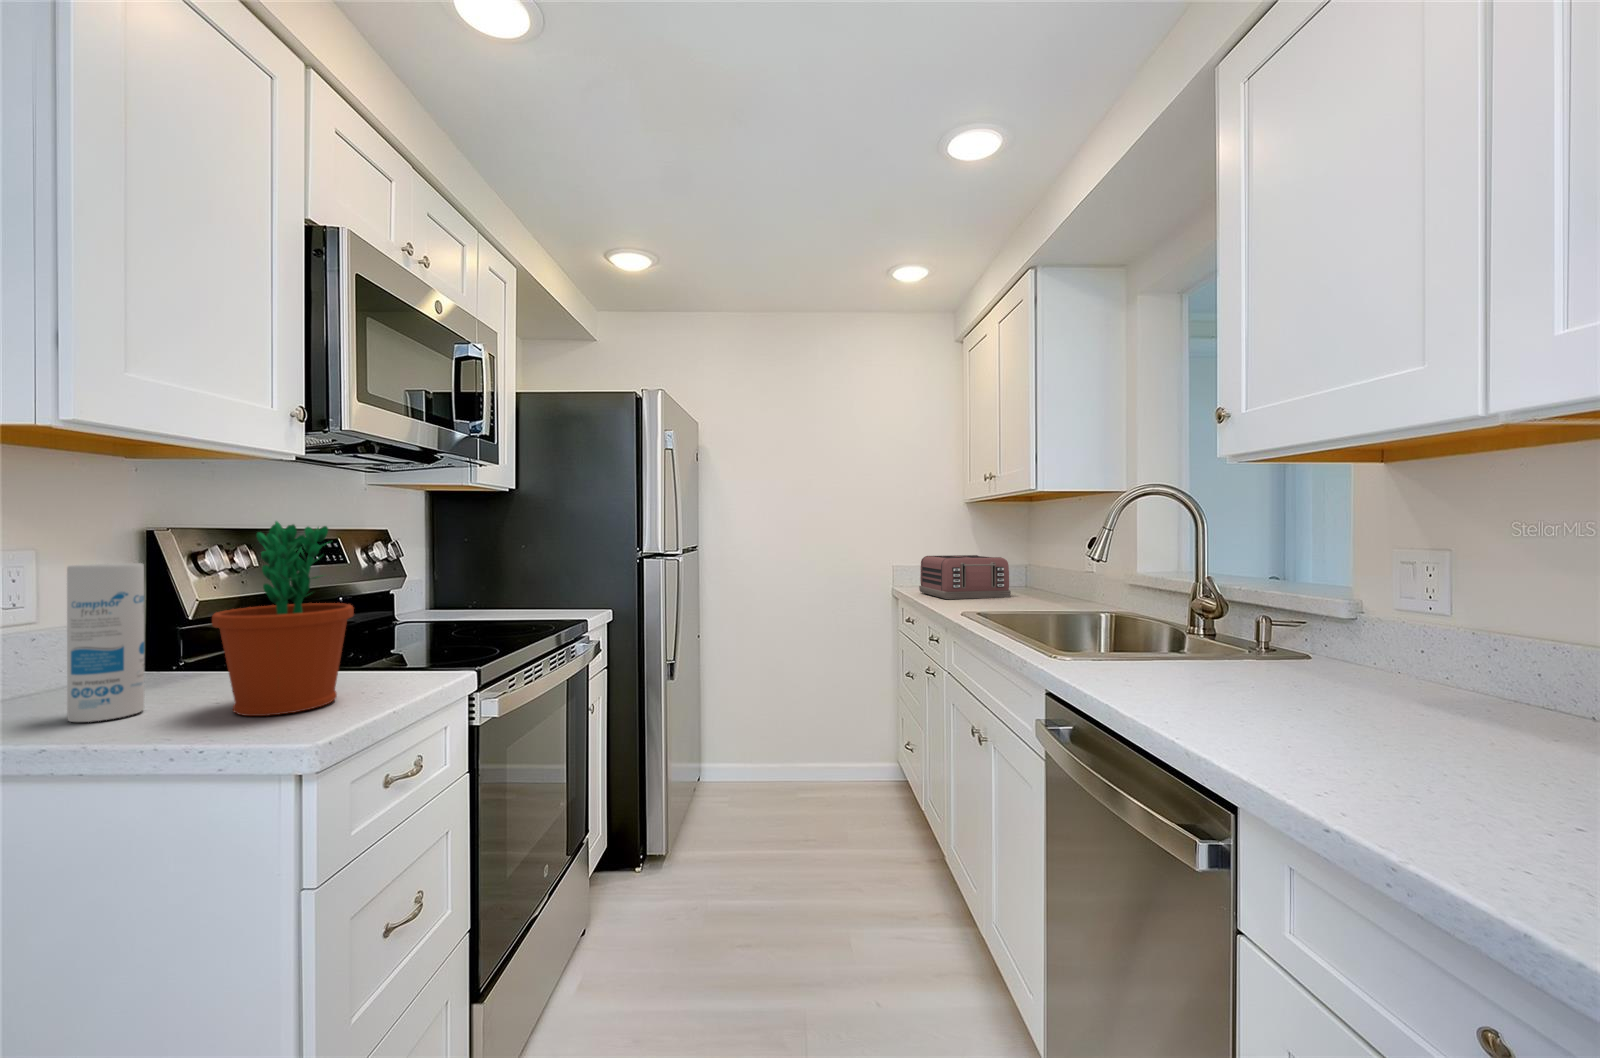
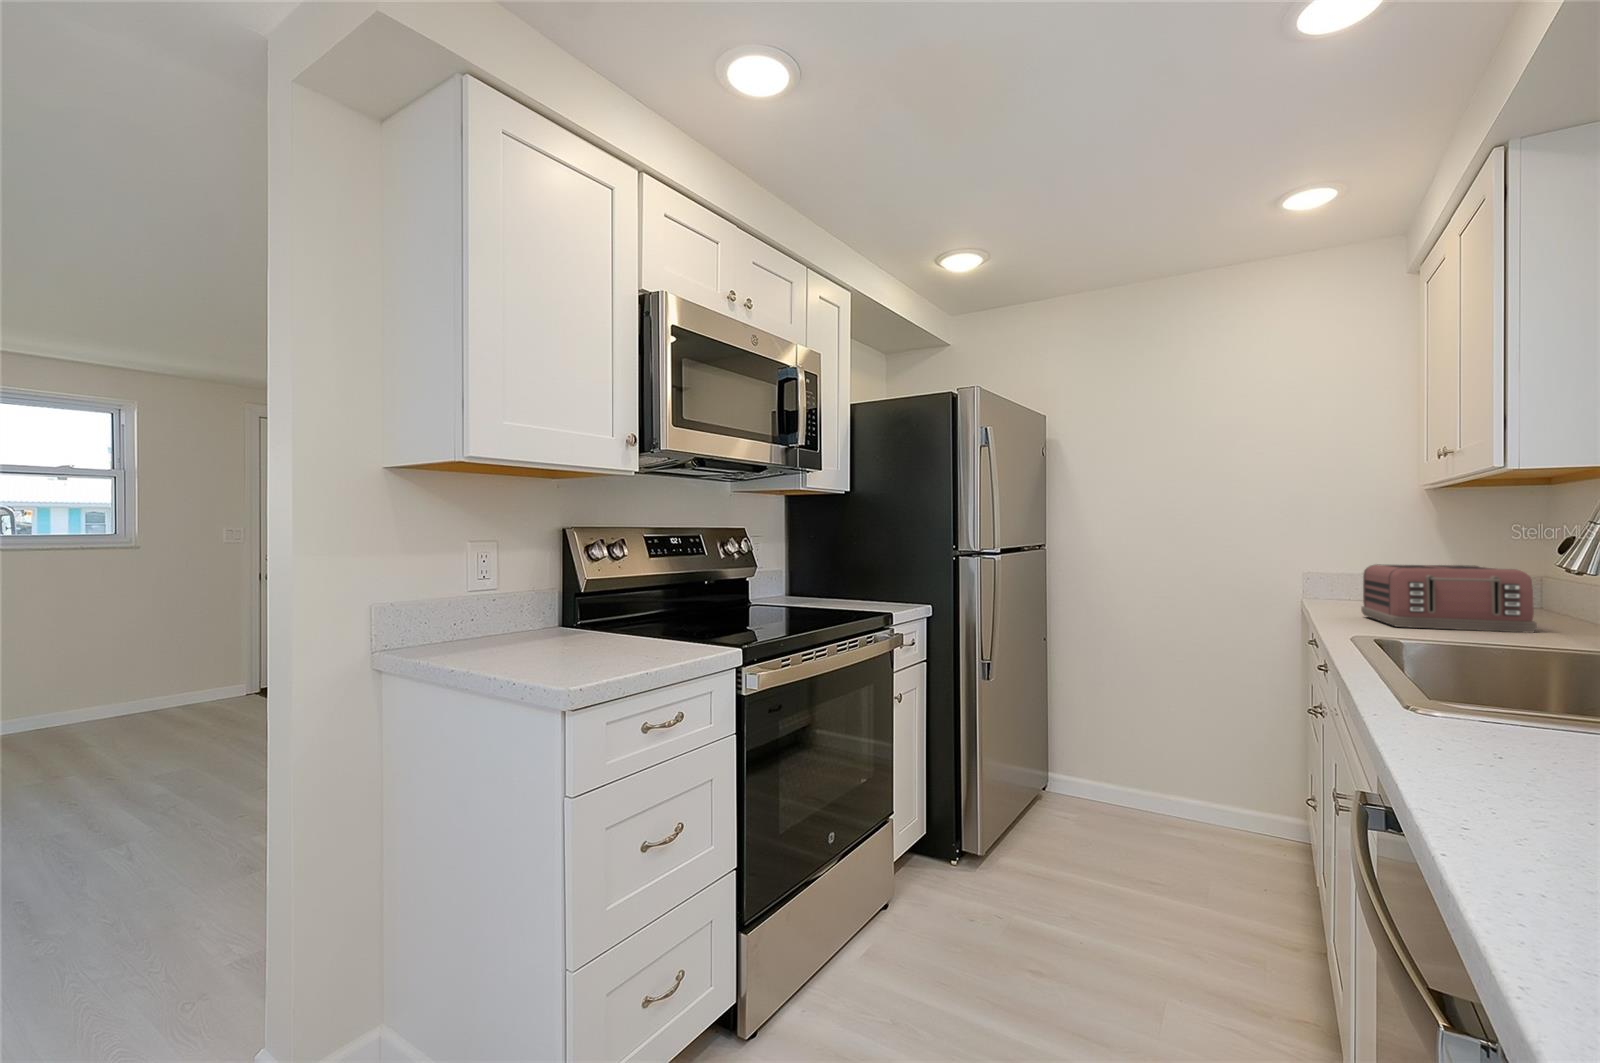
flower pot: present [212,521,354,716] -> none [551,517,639,661]
canister: present [67,563,145,722] -> none [492,548,531,651]

